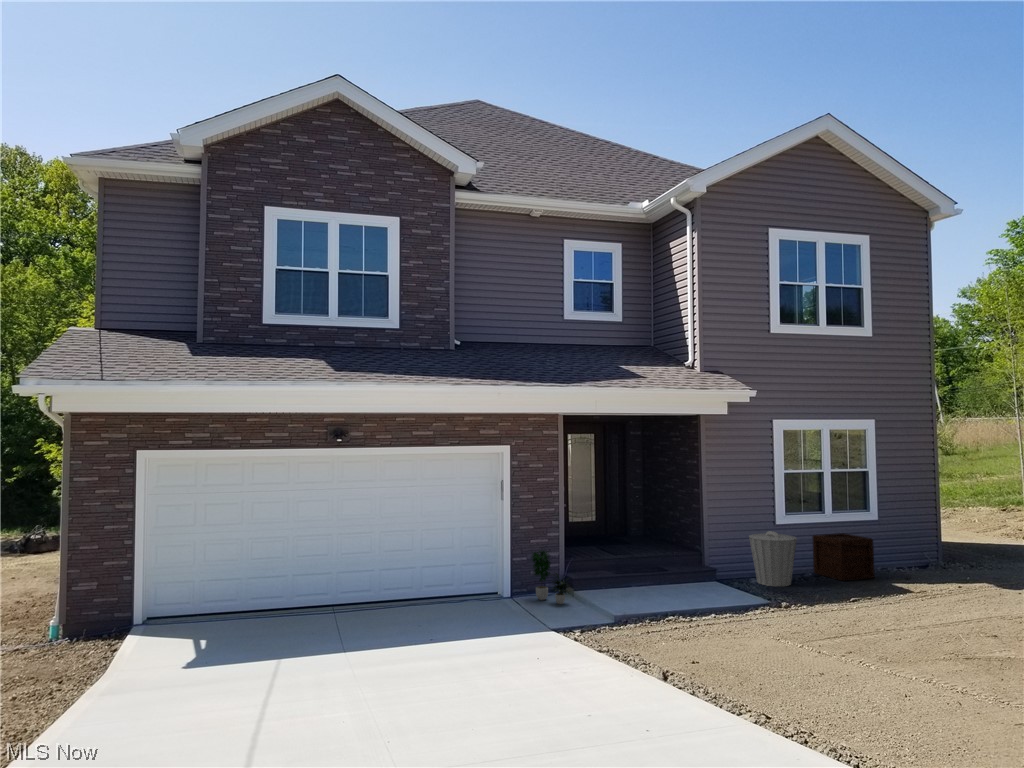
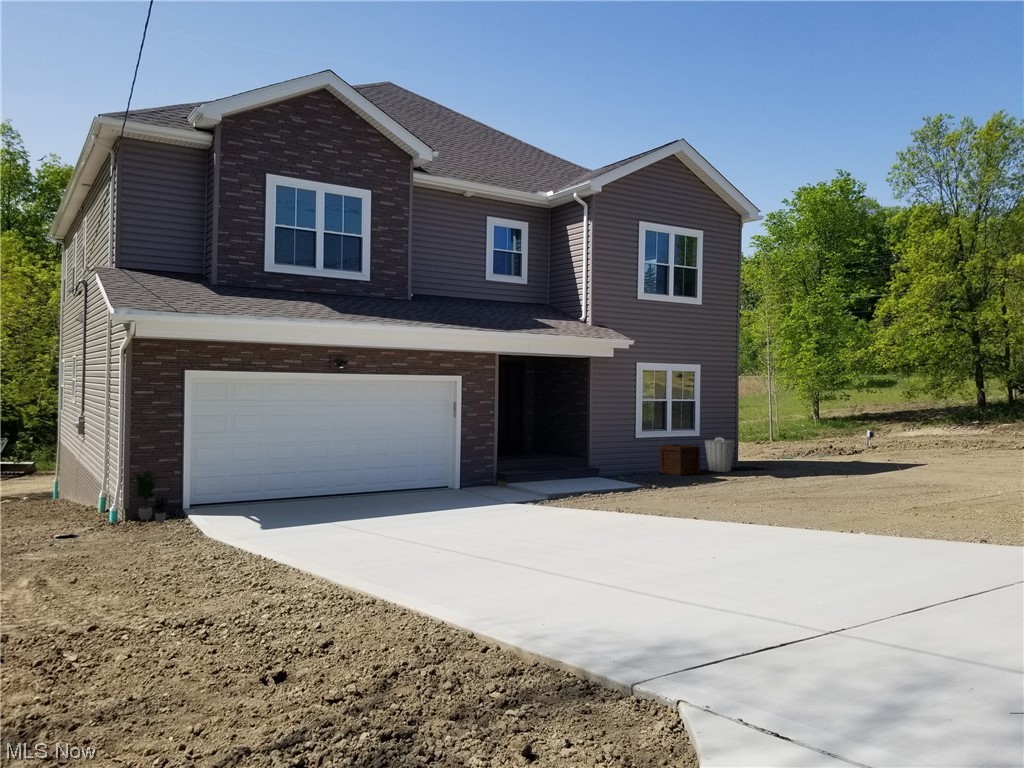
trash can: present [749,531,797,586] -> present [705,437,735,472]
potted plant: present [532,551,568,604] -> present [134,471,168,522]

